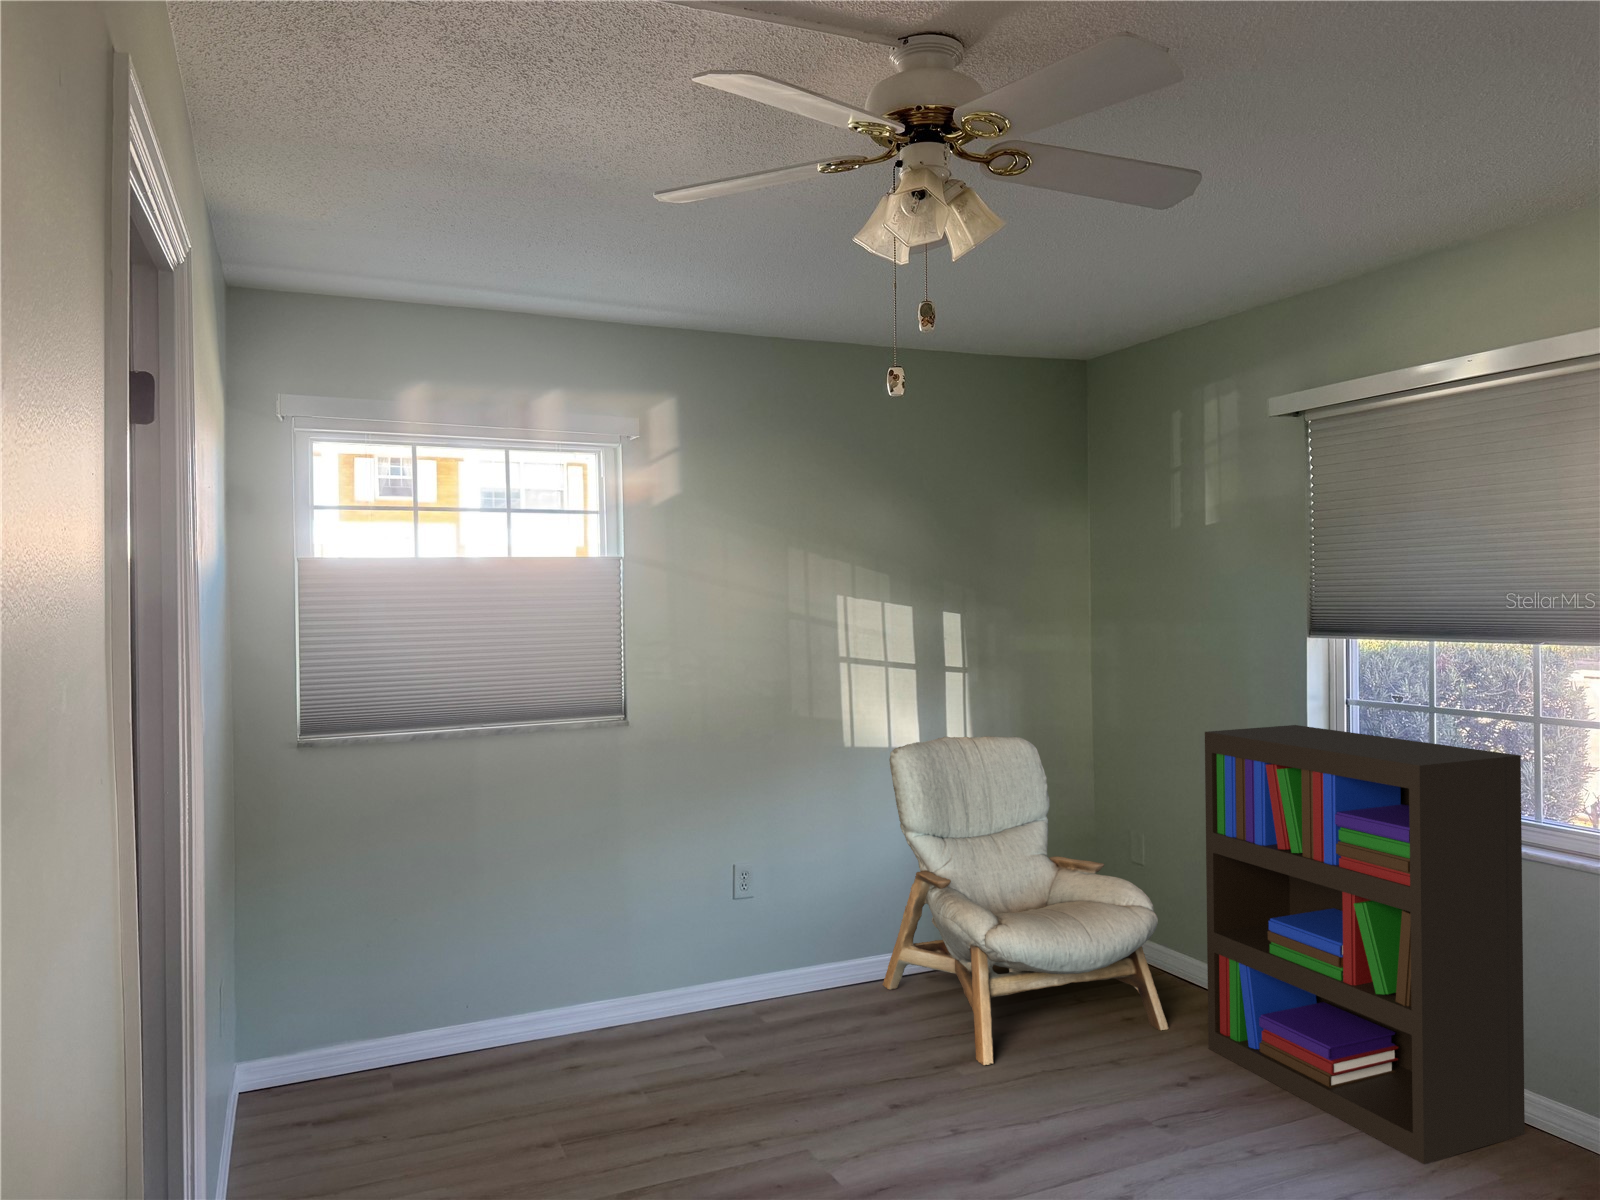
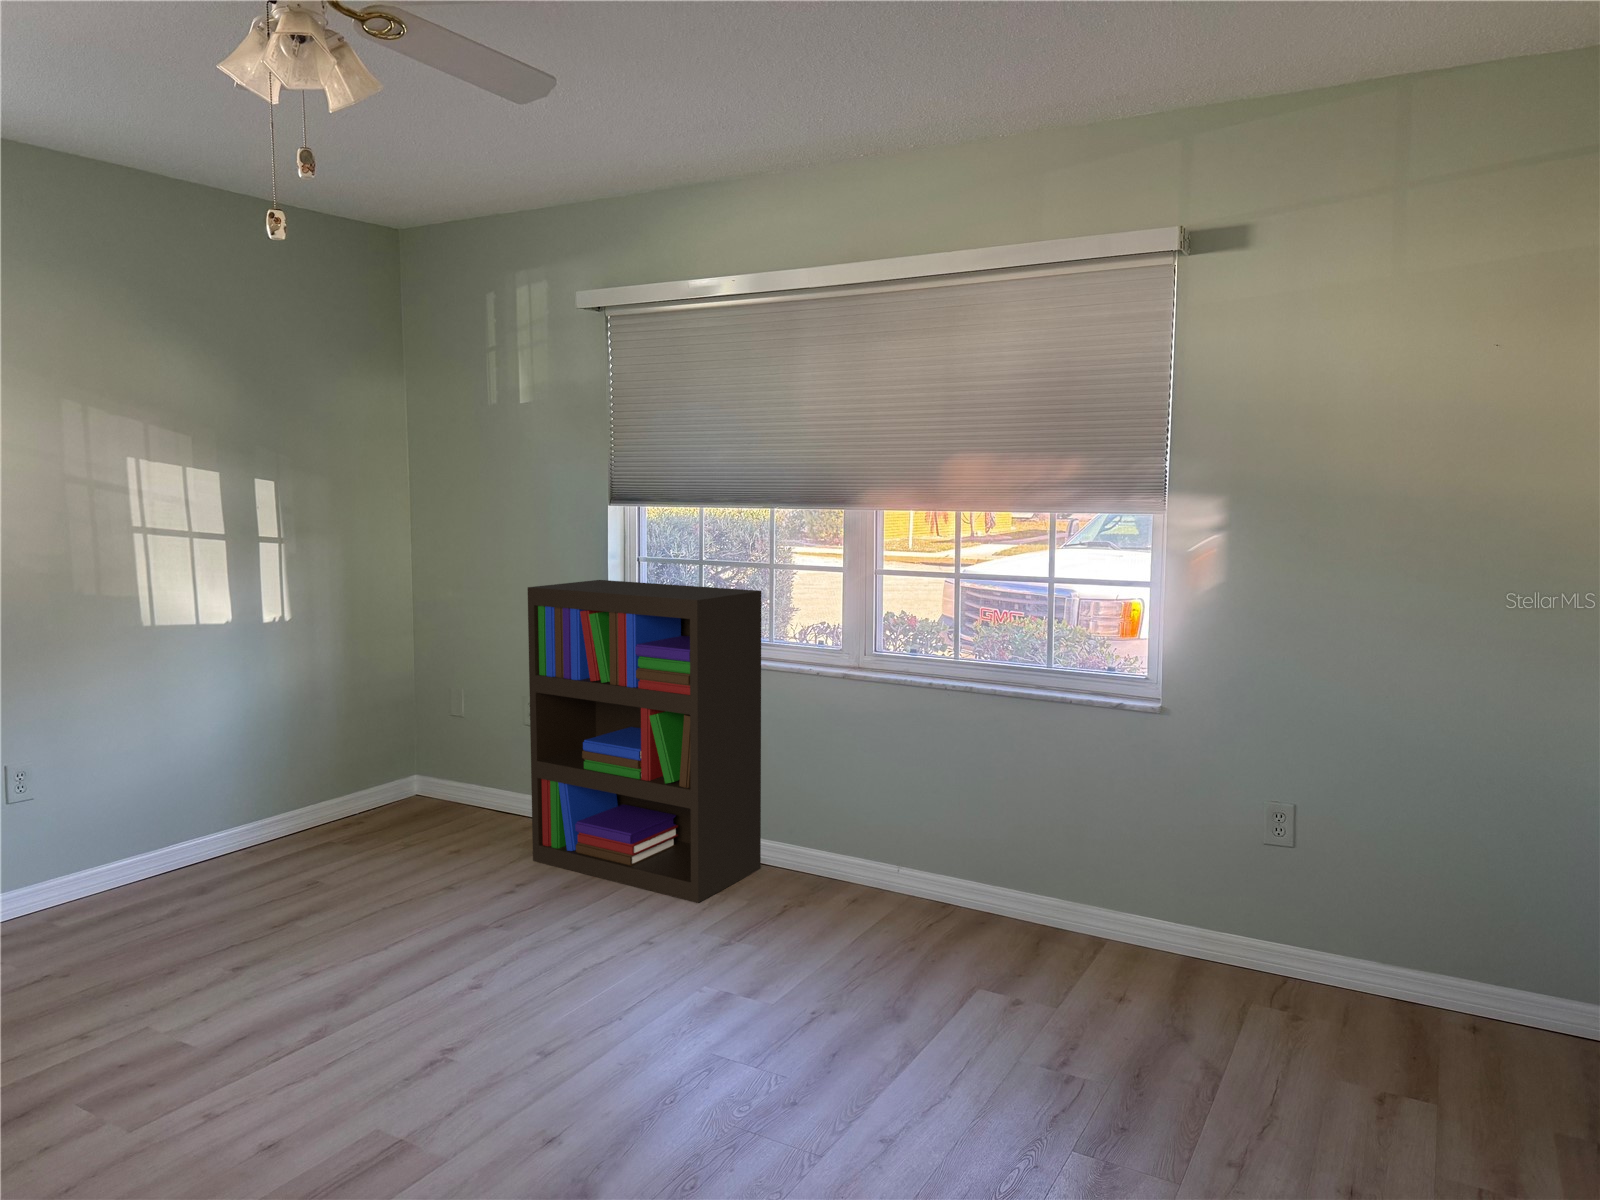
armchair: present [883,736,1169,1065] -> none [201,606,498,916]

